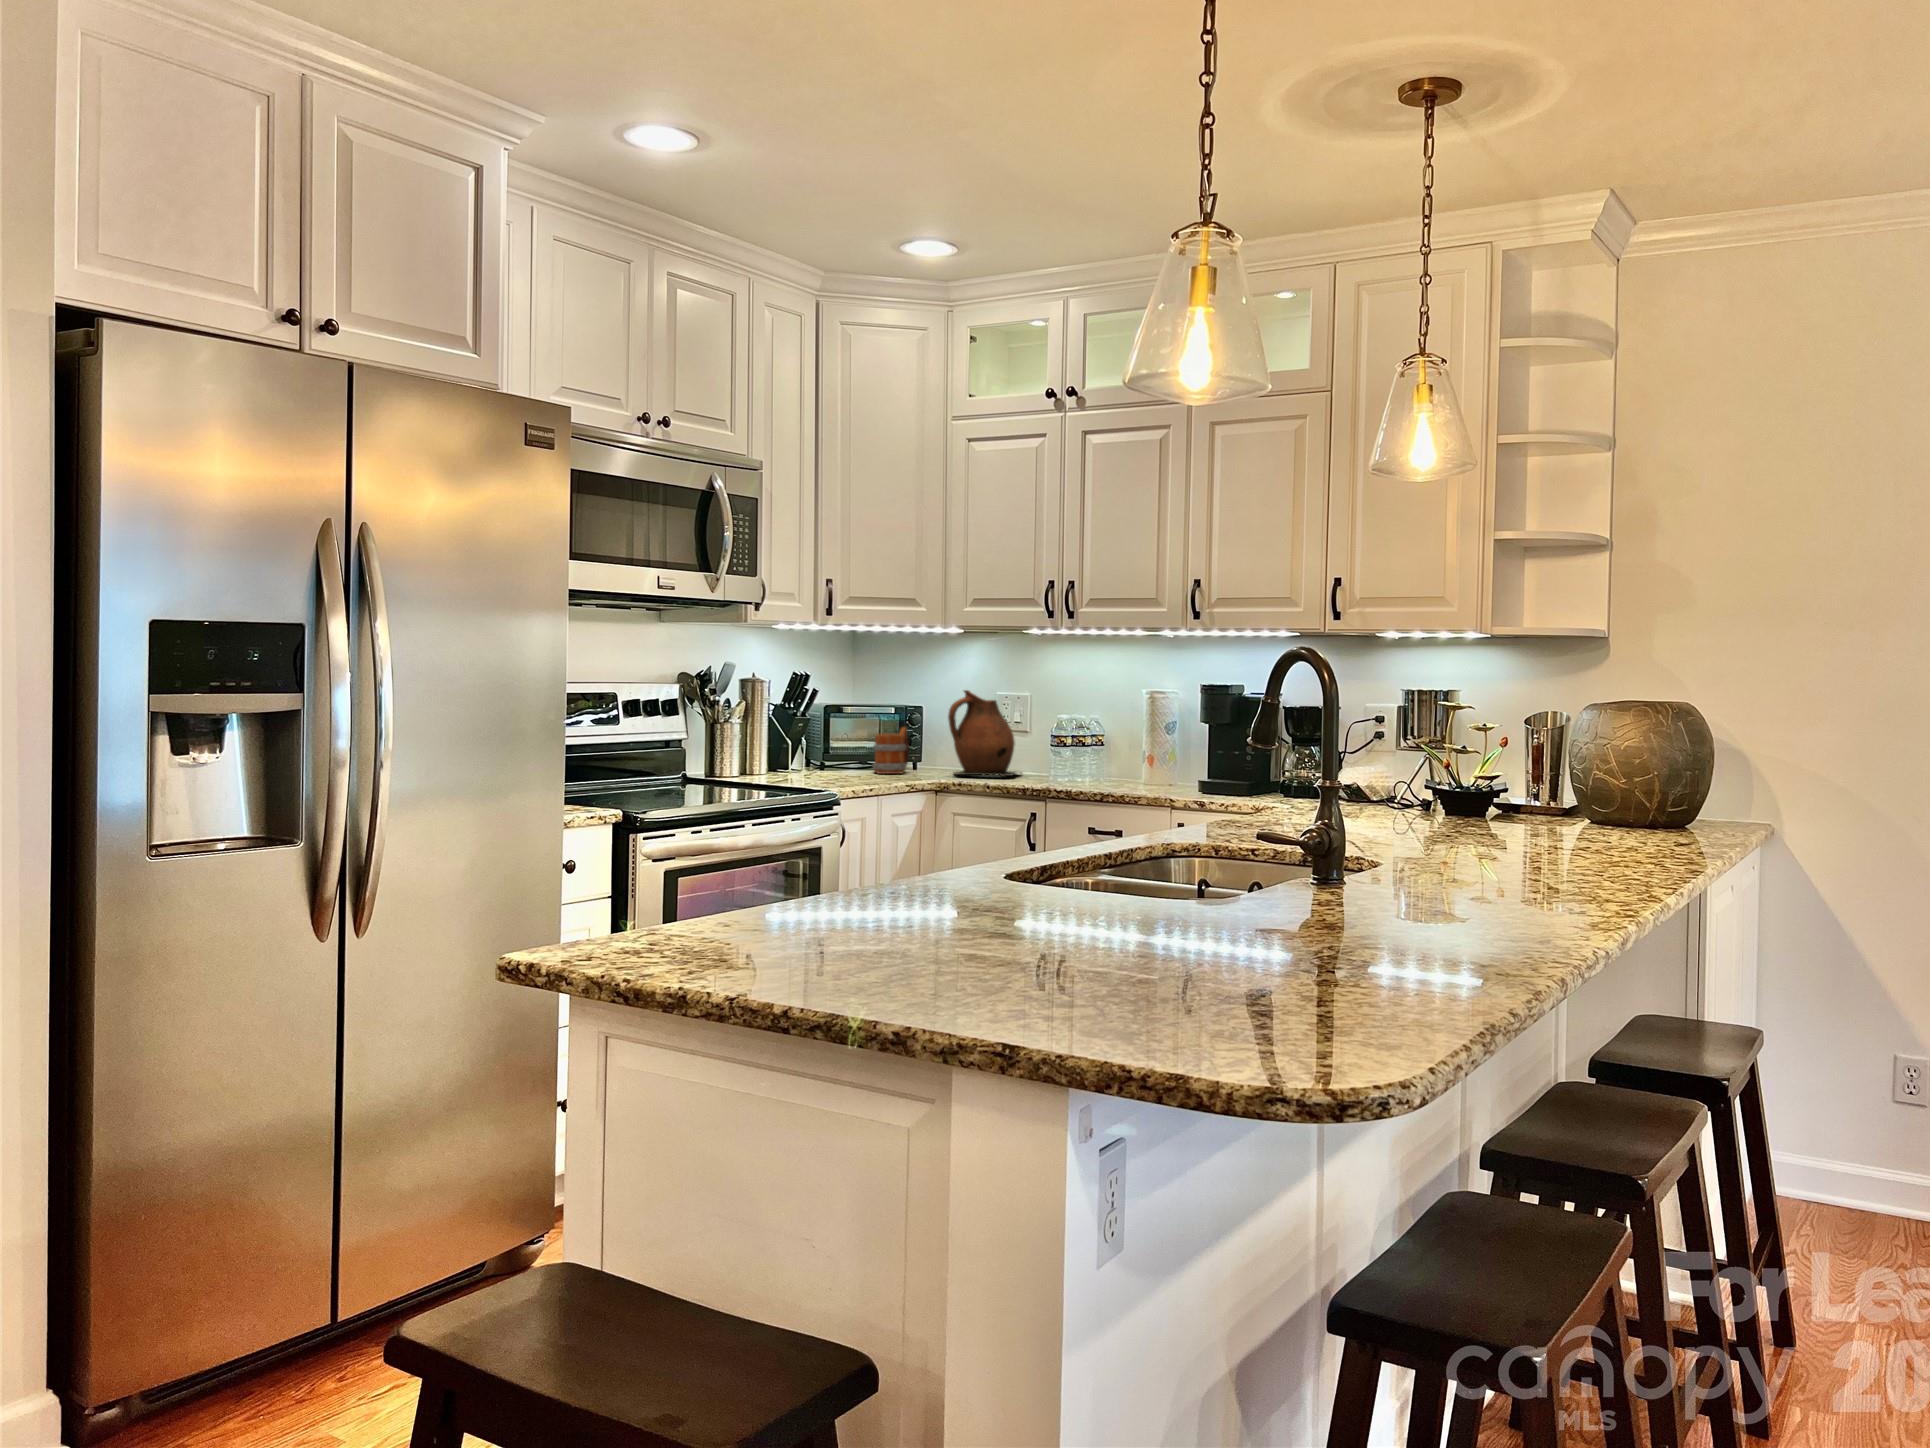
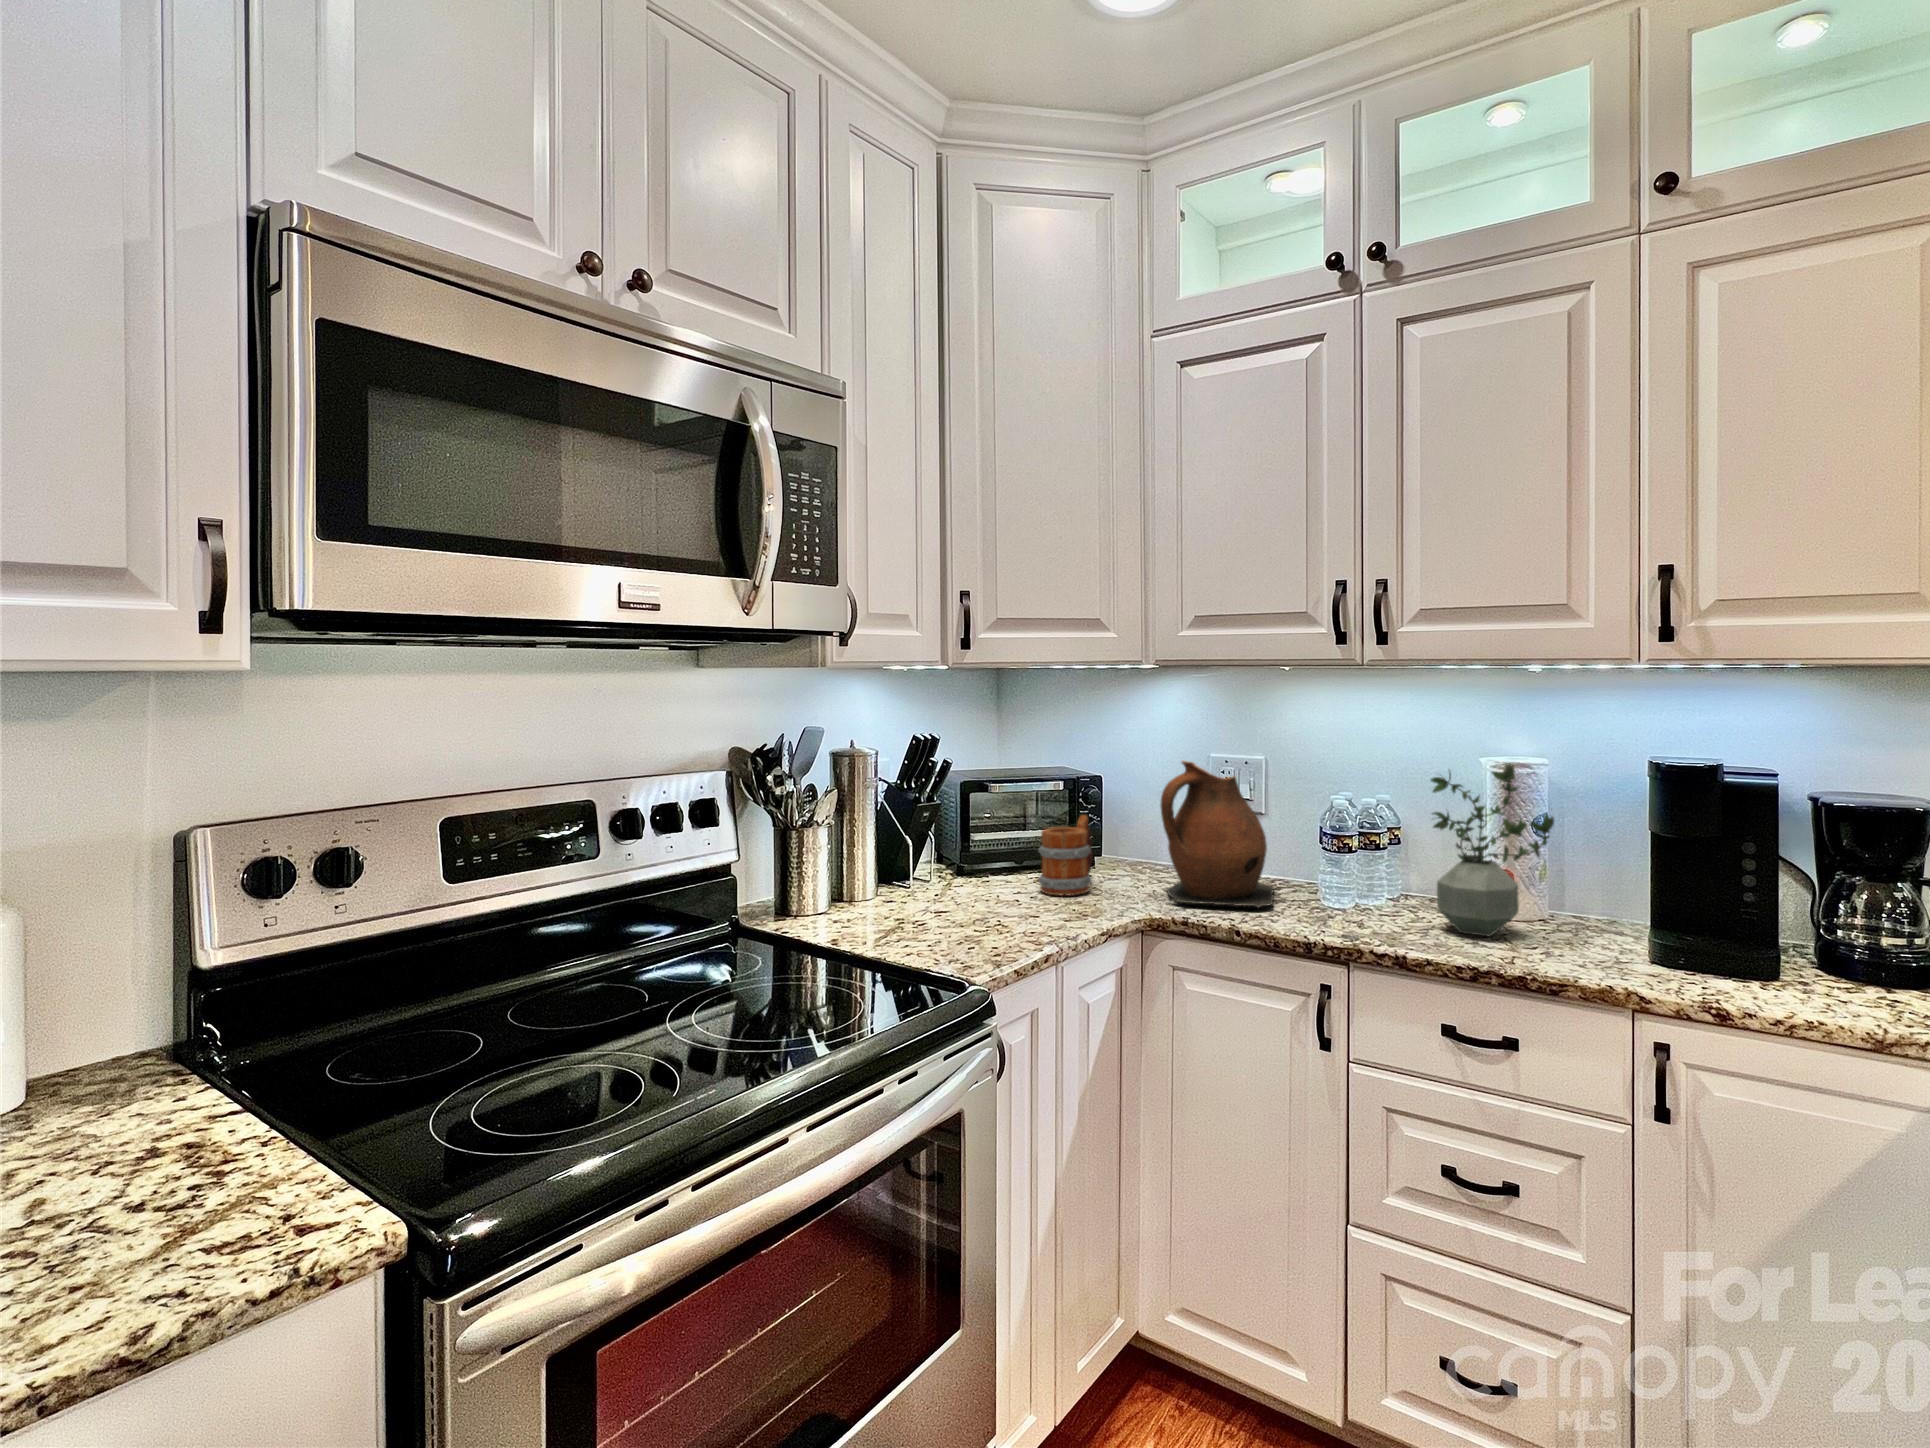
potted plant: none [1095,688,1159,785] -> present [1431,765,1554,937]

